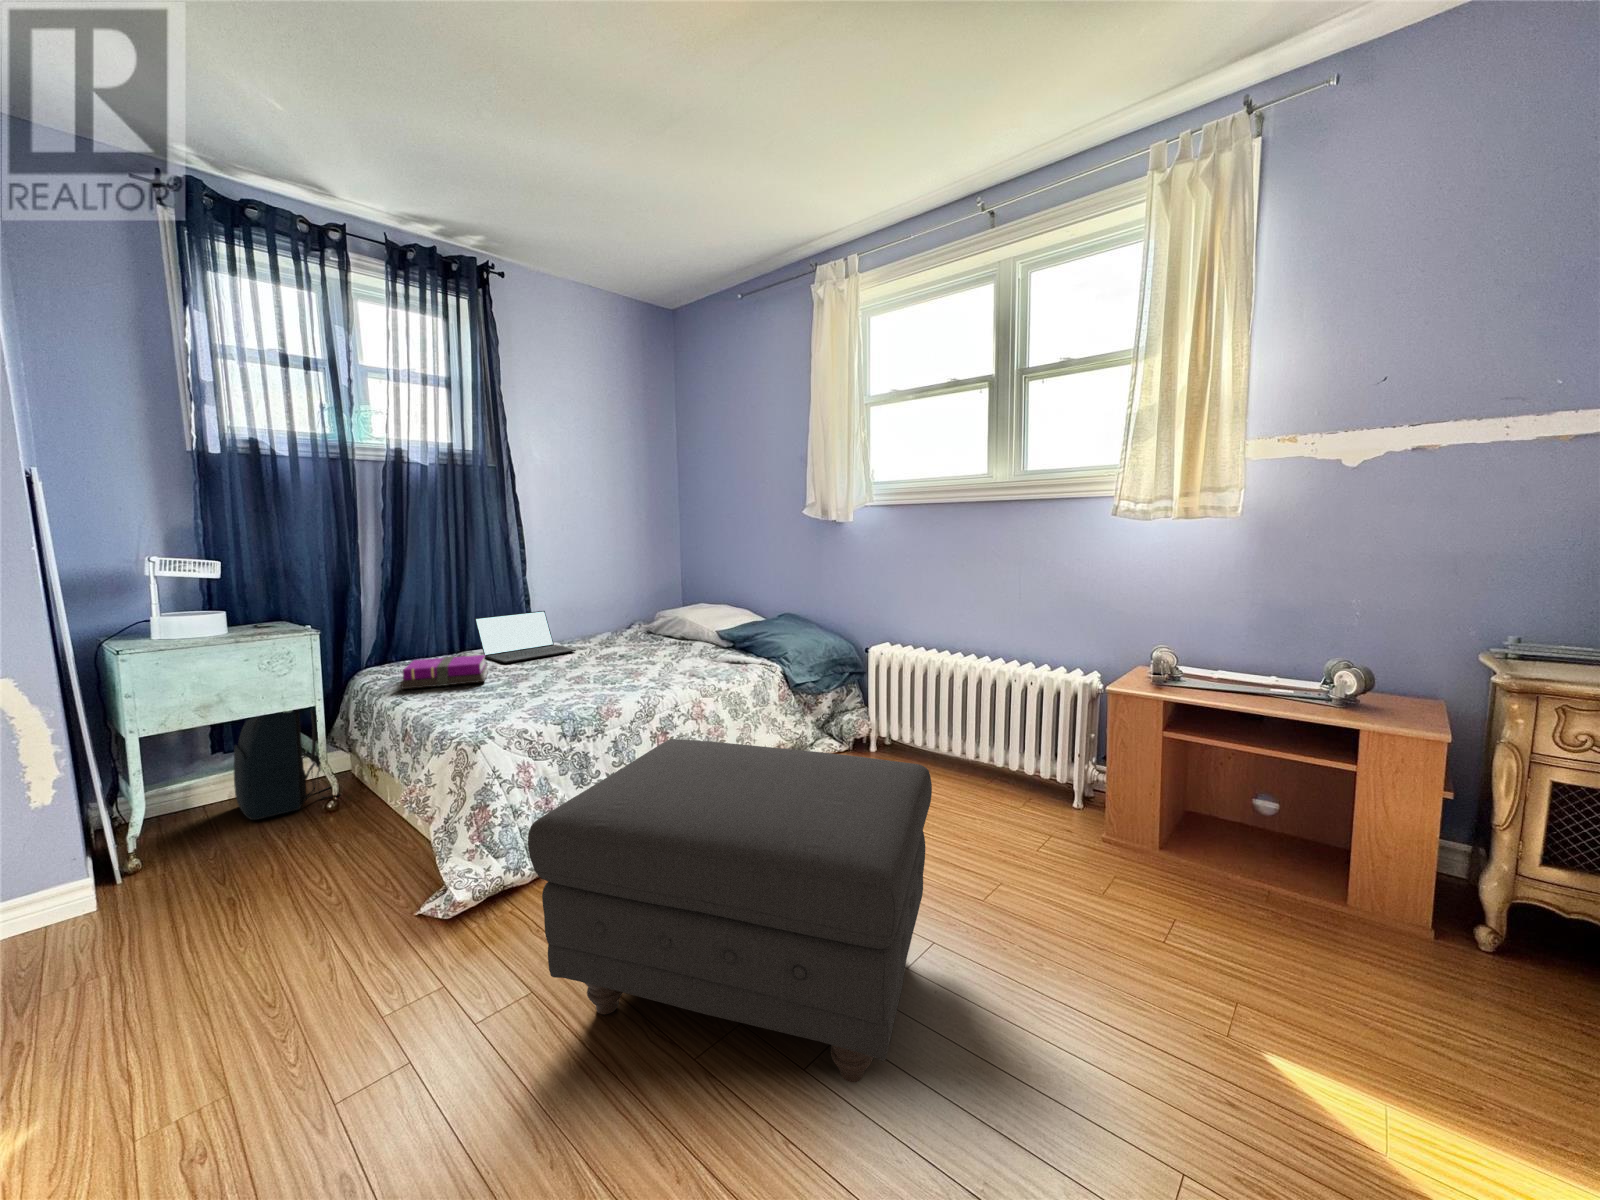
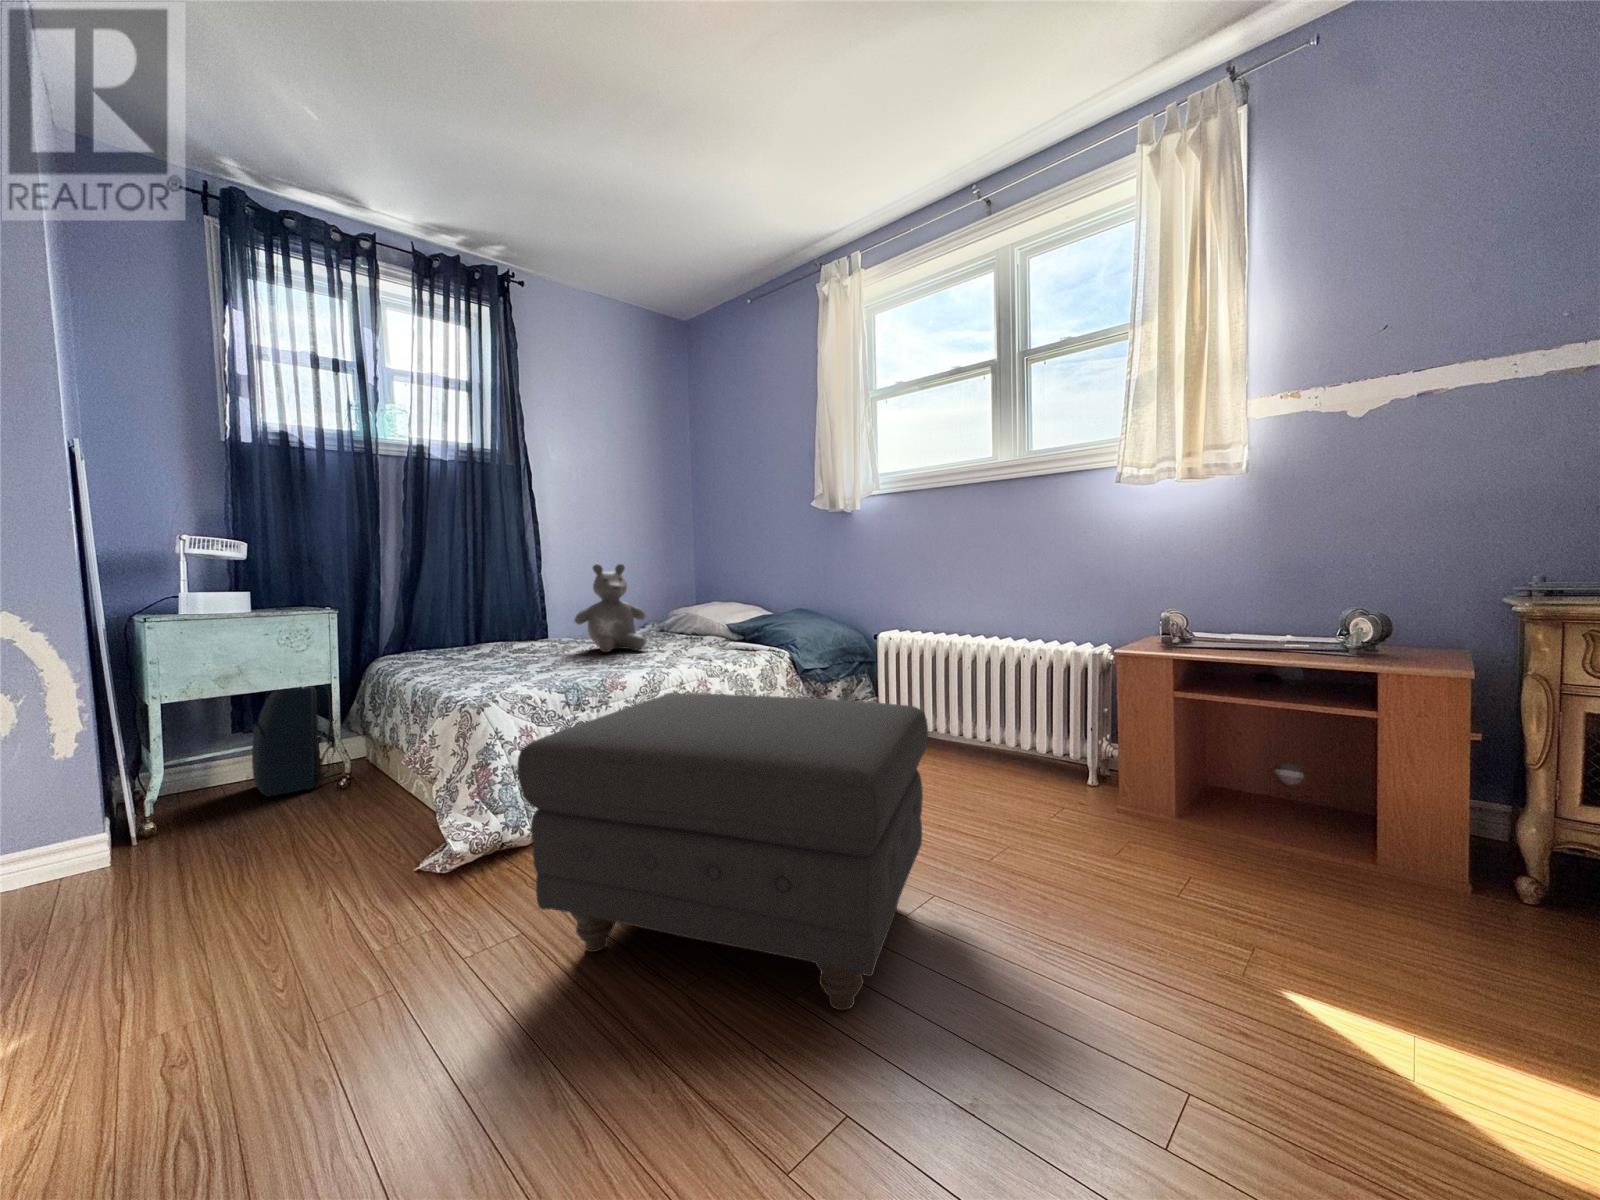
teddy bear: none [564,575,637,668] -> present [575,564,646,652]
laptop: present [475,611,576,663] -> none [489,605,587,650]
notebook: present [401,655,488,689] -> none [413,639,500,667]

